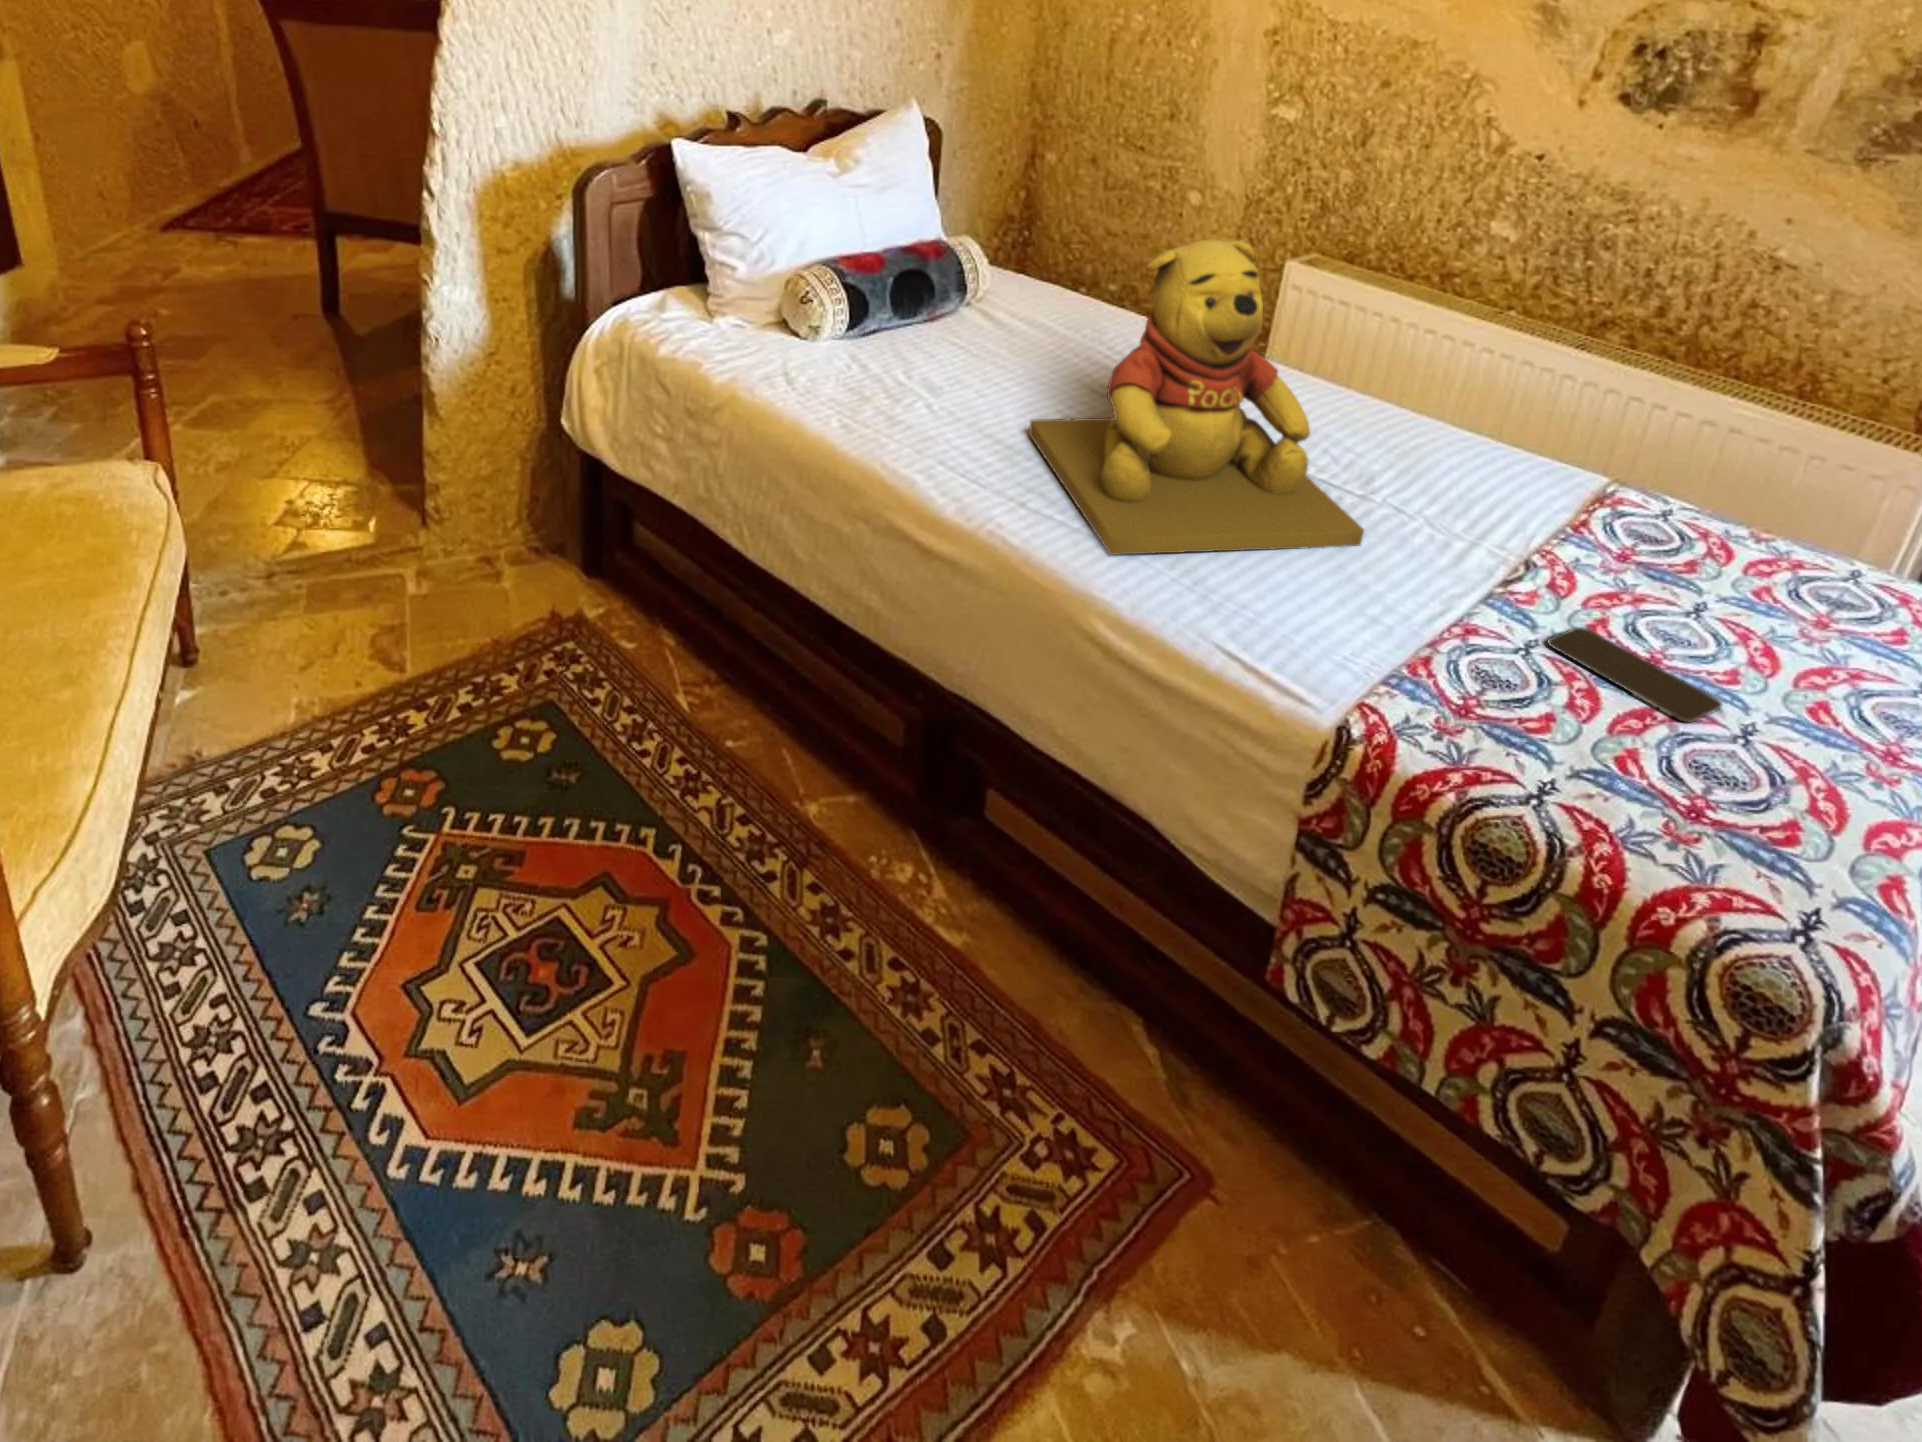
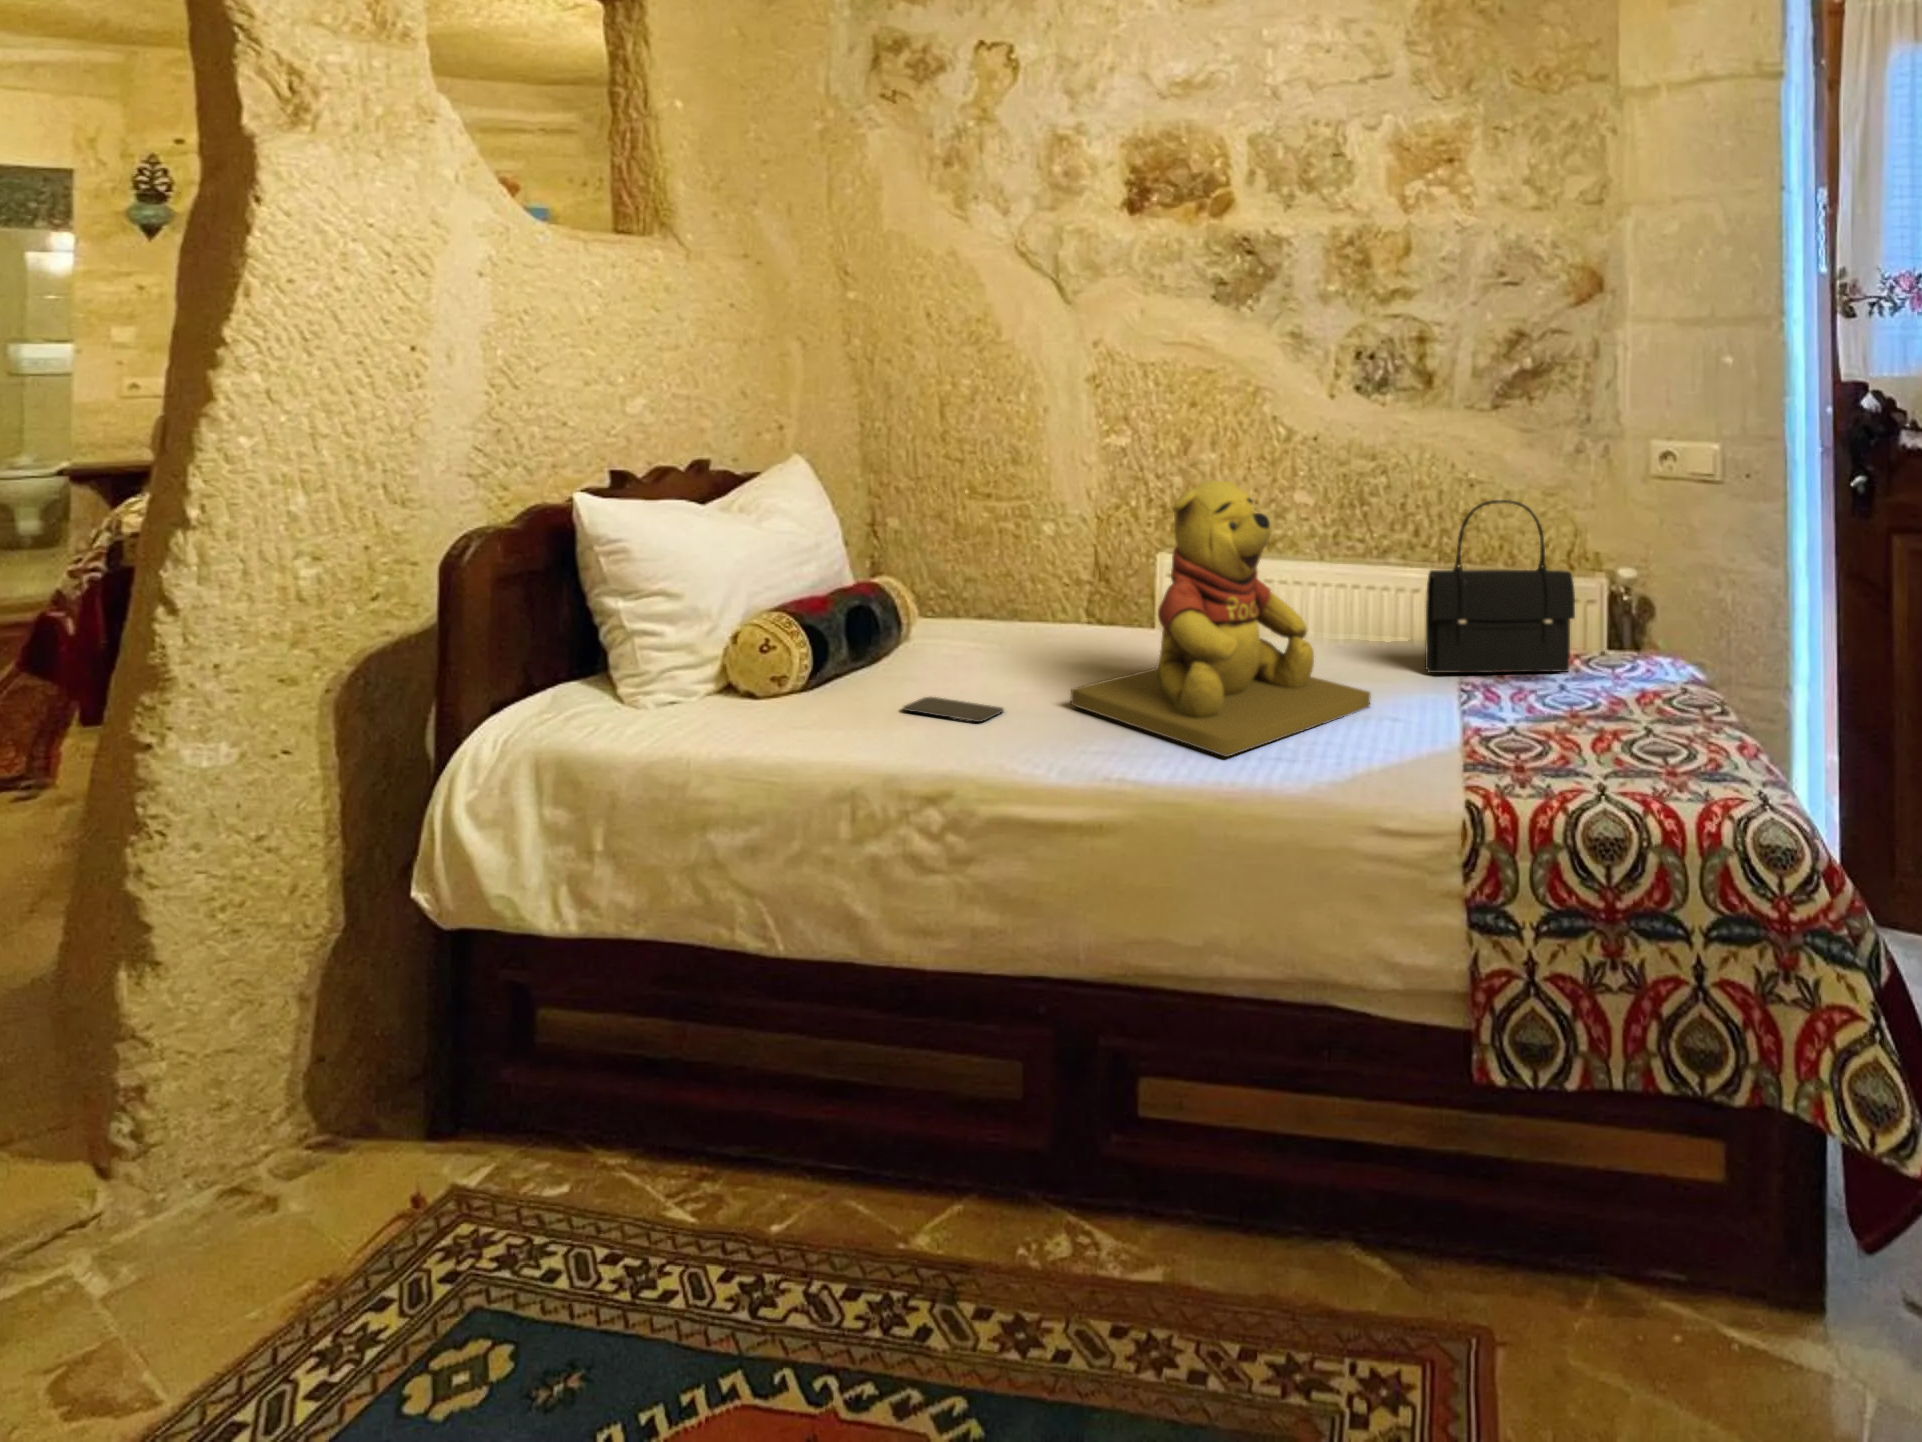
handbag: none [1499,330,1793,589] -> present [1425,500,1575,673]
smartphone: present [1548,627,1722,722] -> present [903,697,1004,722]

